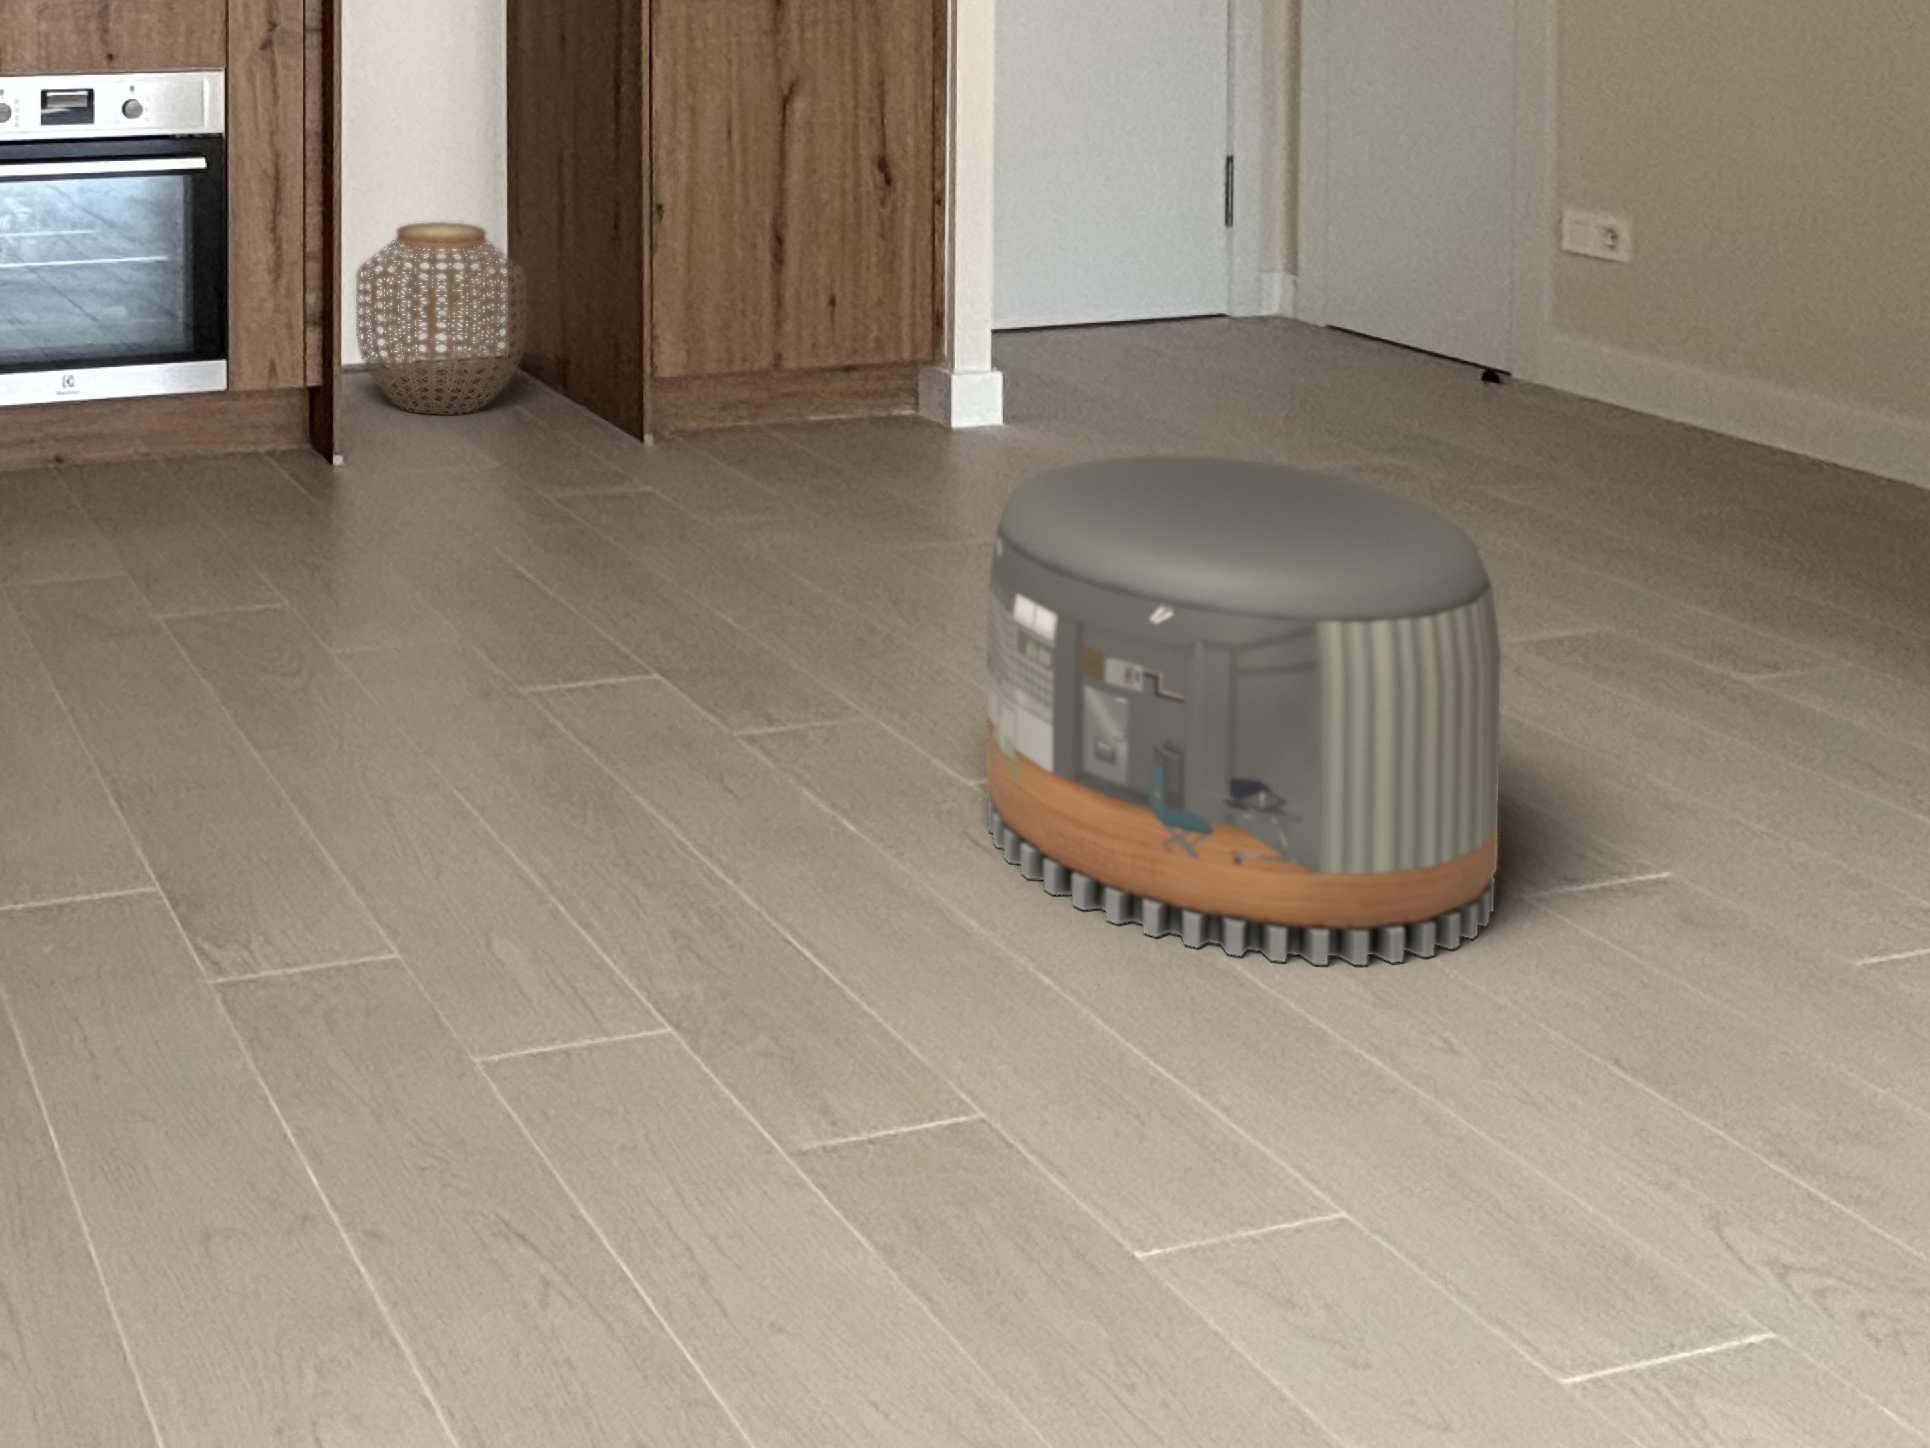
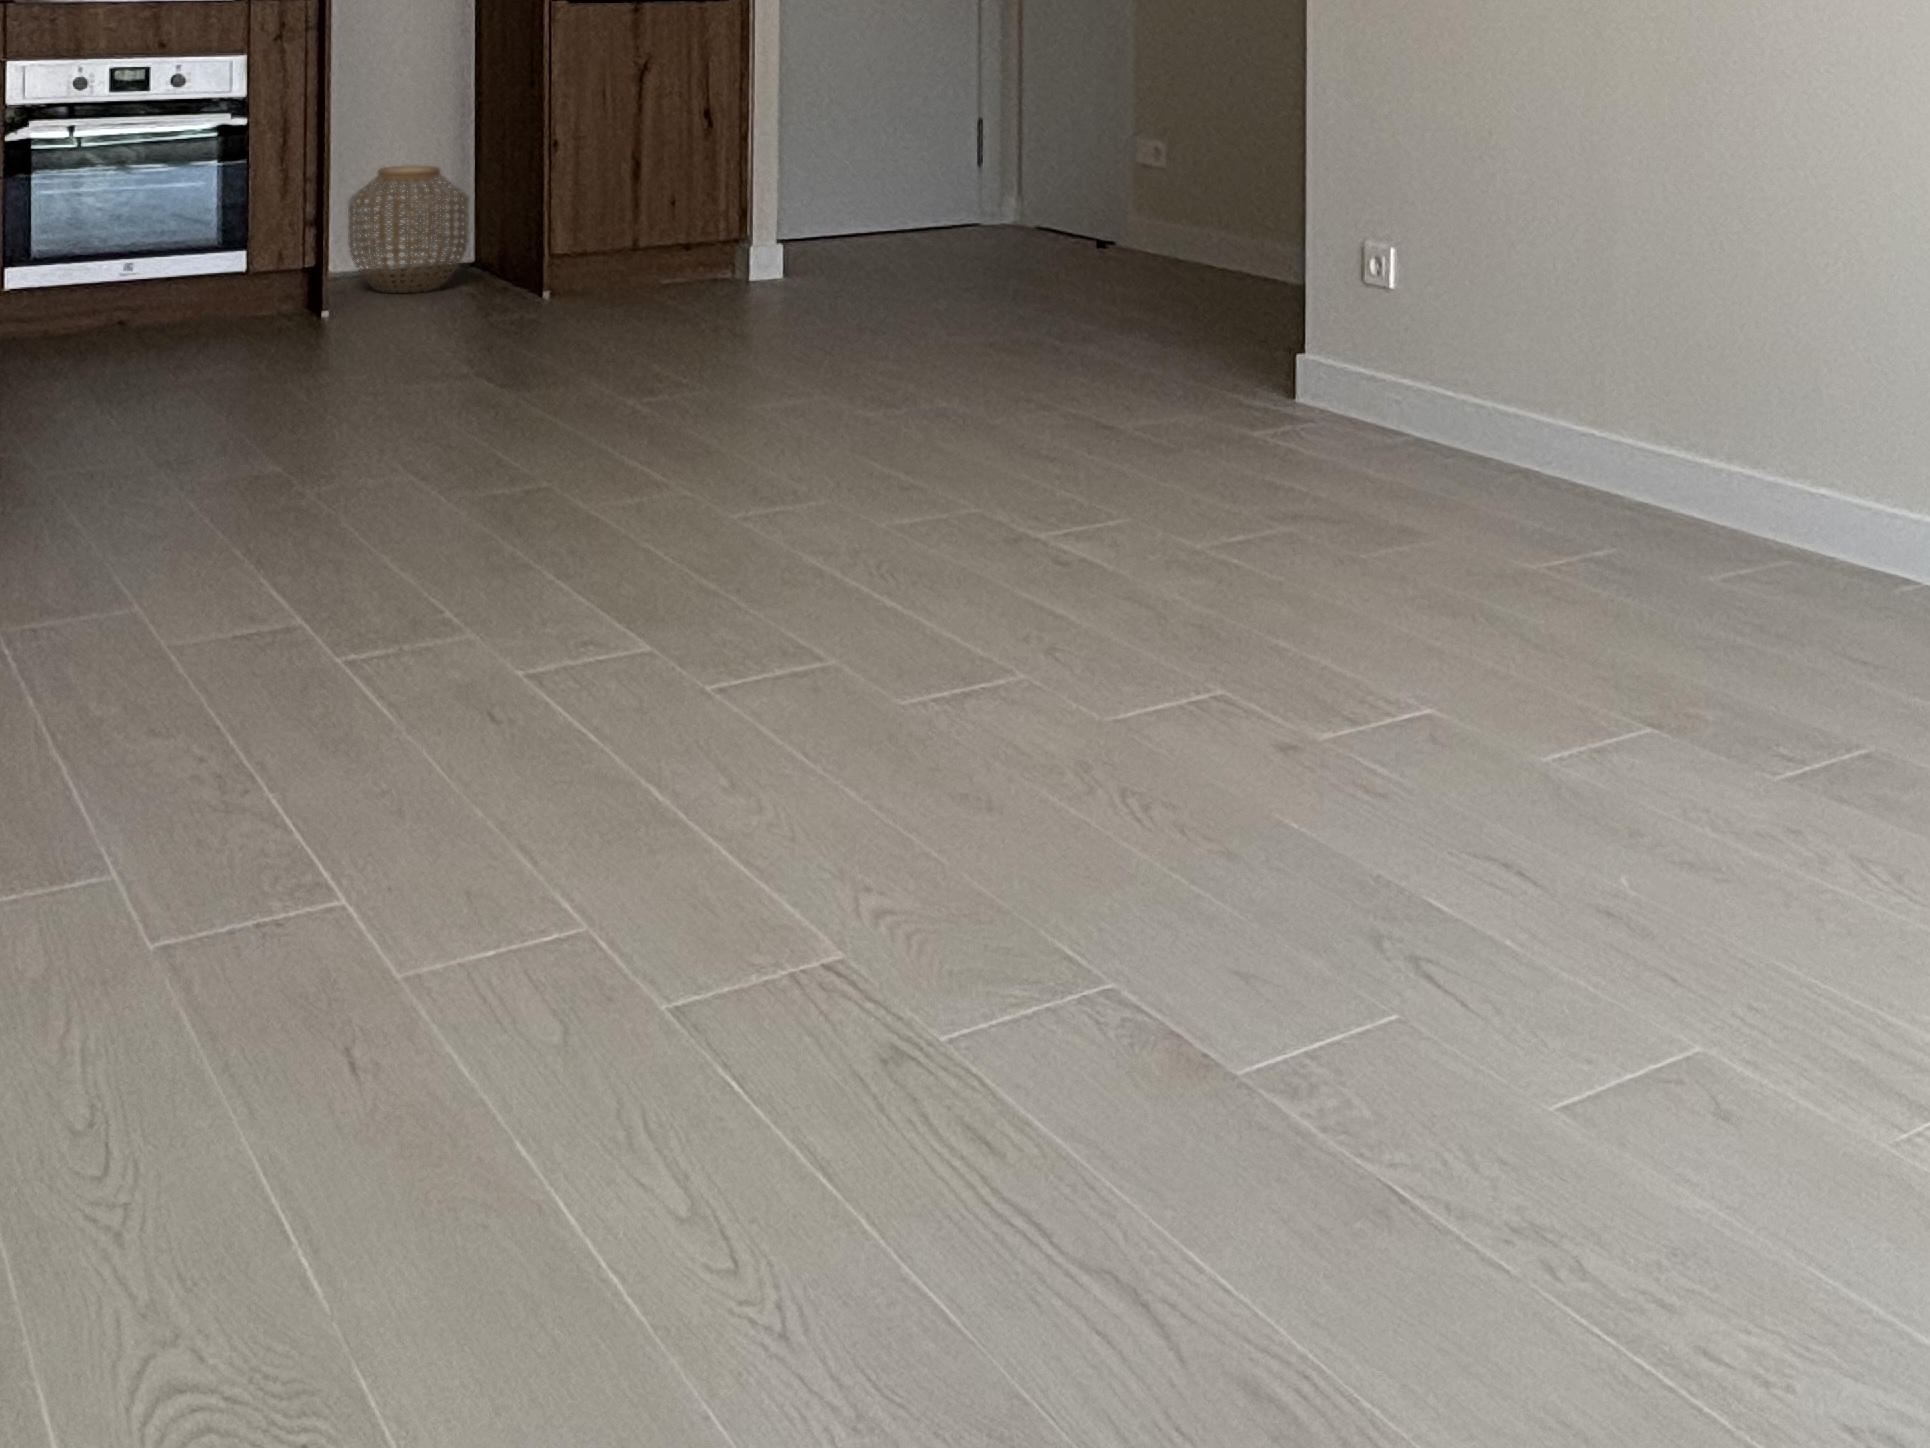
pouf: present [986,455,1501,965] -> none [624,225,863,447]

